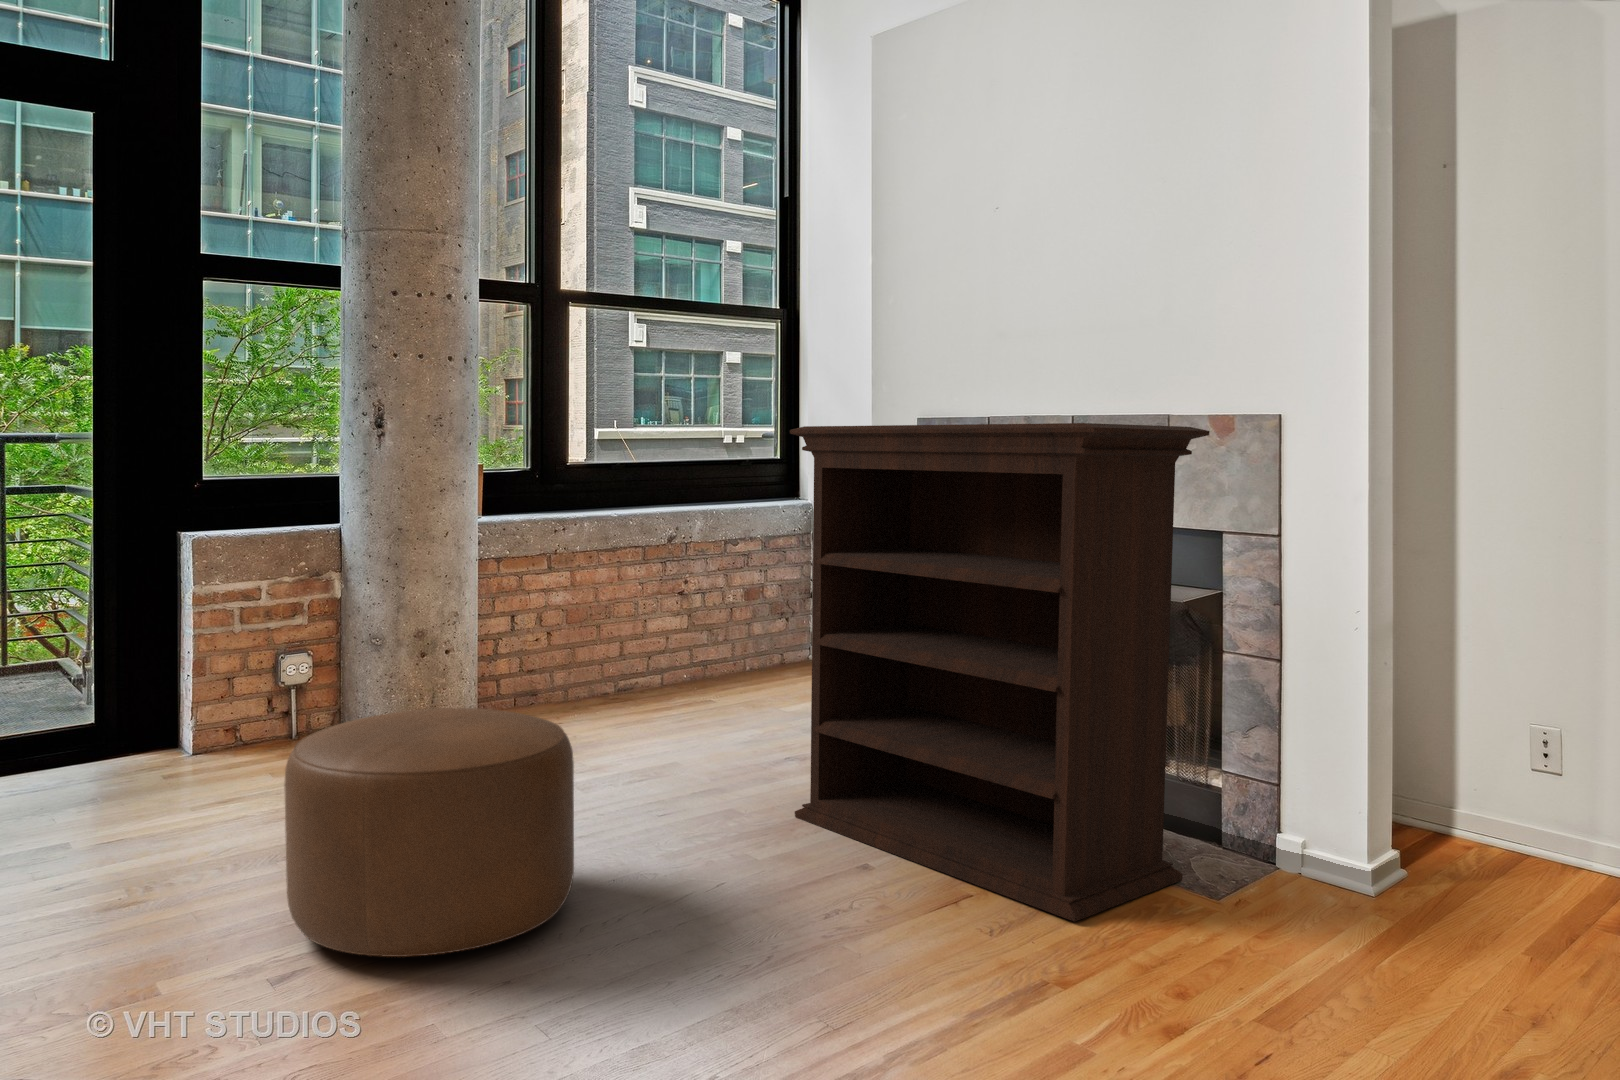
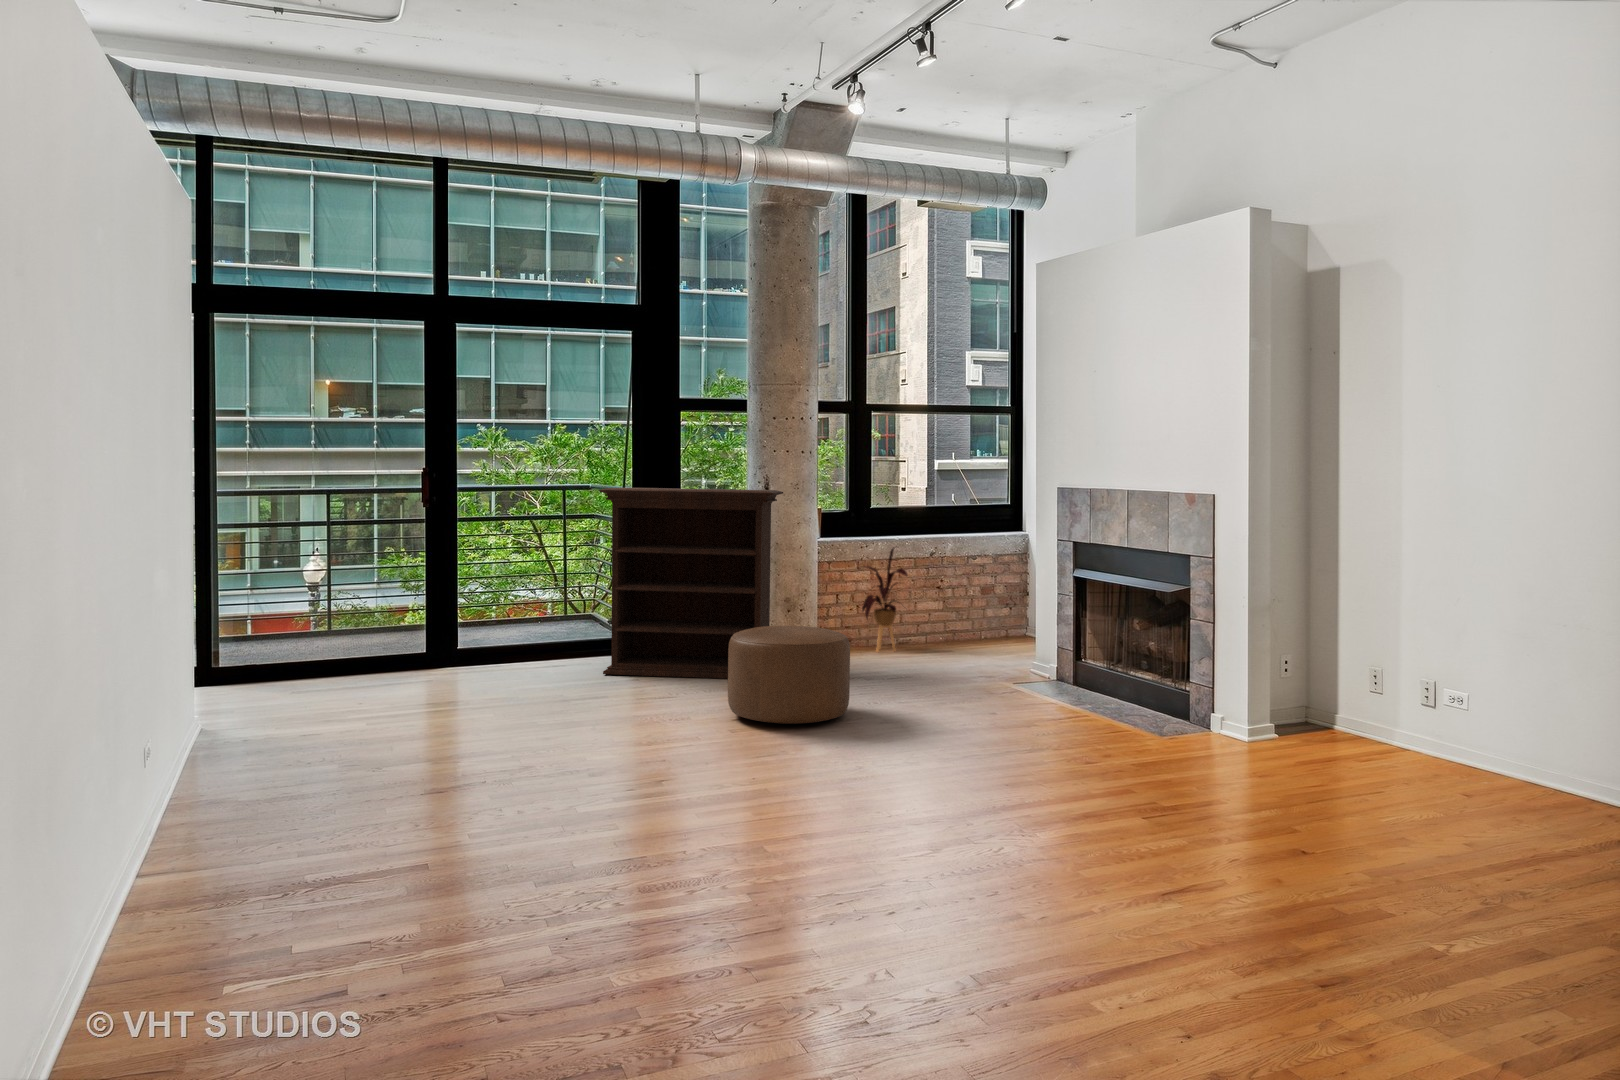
bookshelf: present [790,423,1209,922] -> present [599,488,783,679]
house plant: none [541,528,641,715] -> present [862,548,908,652]

